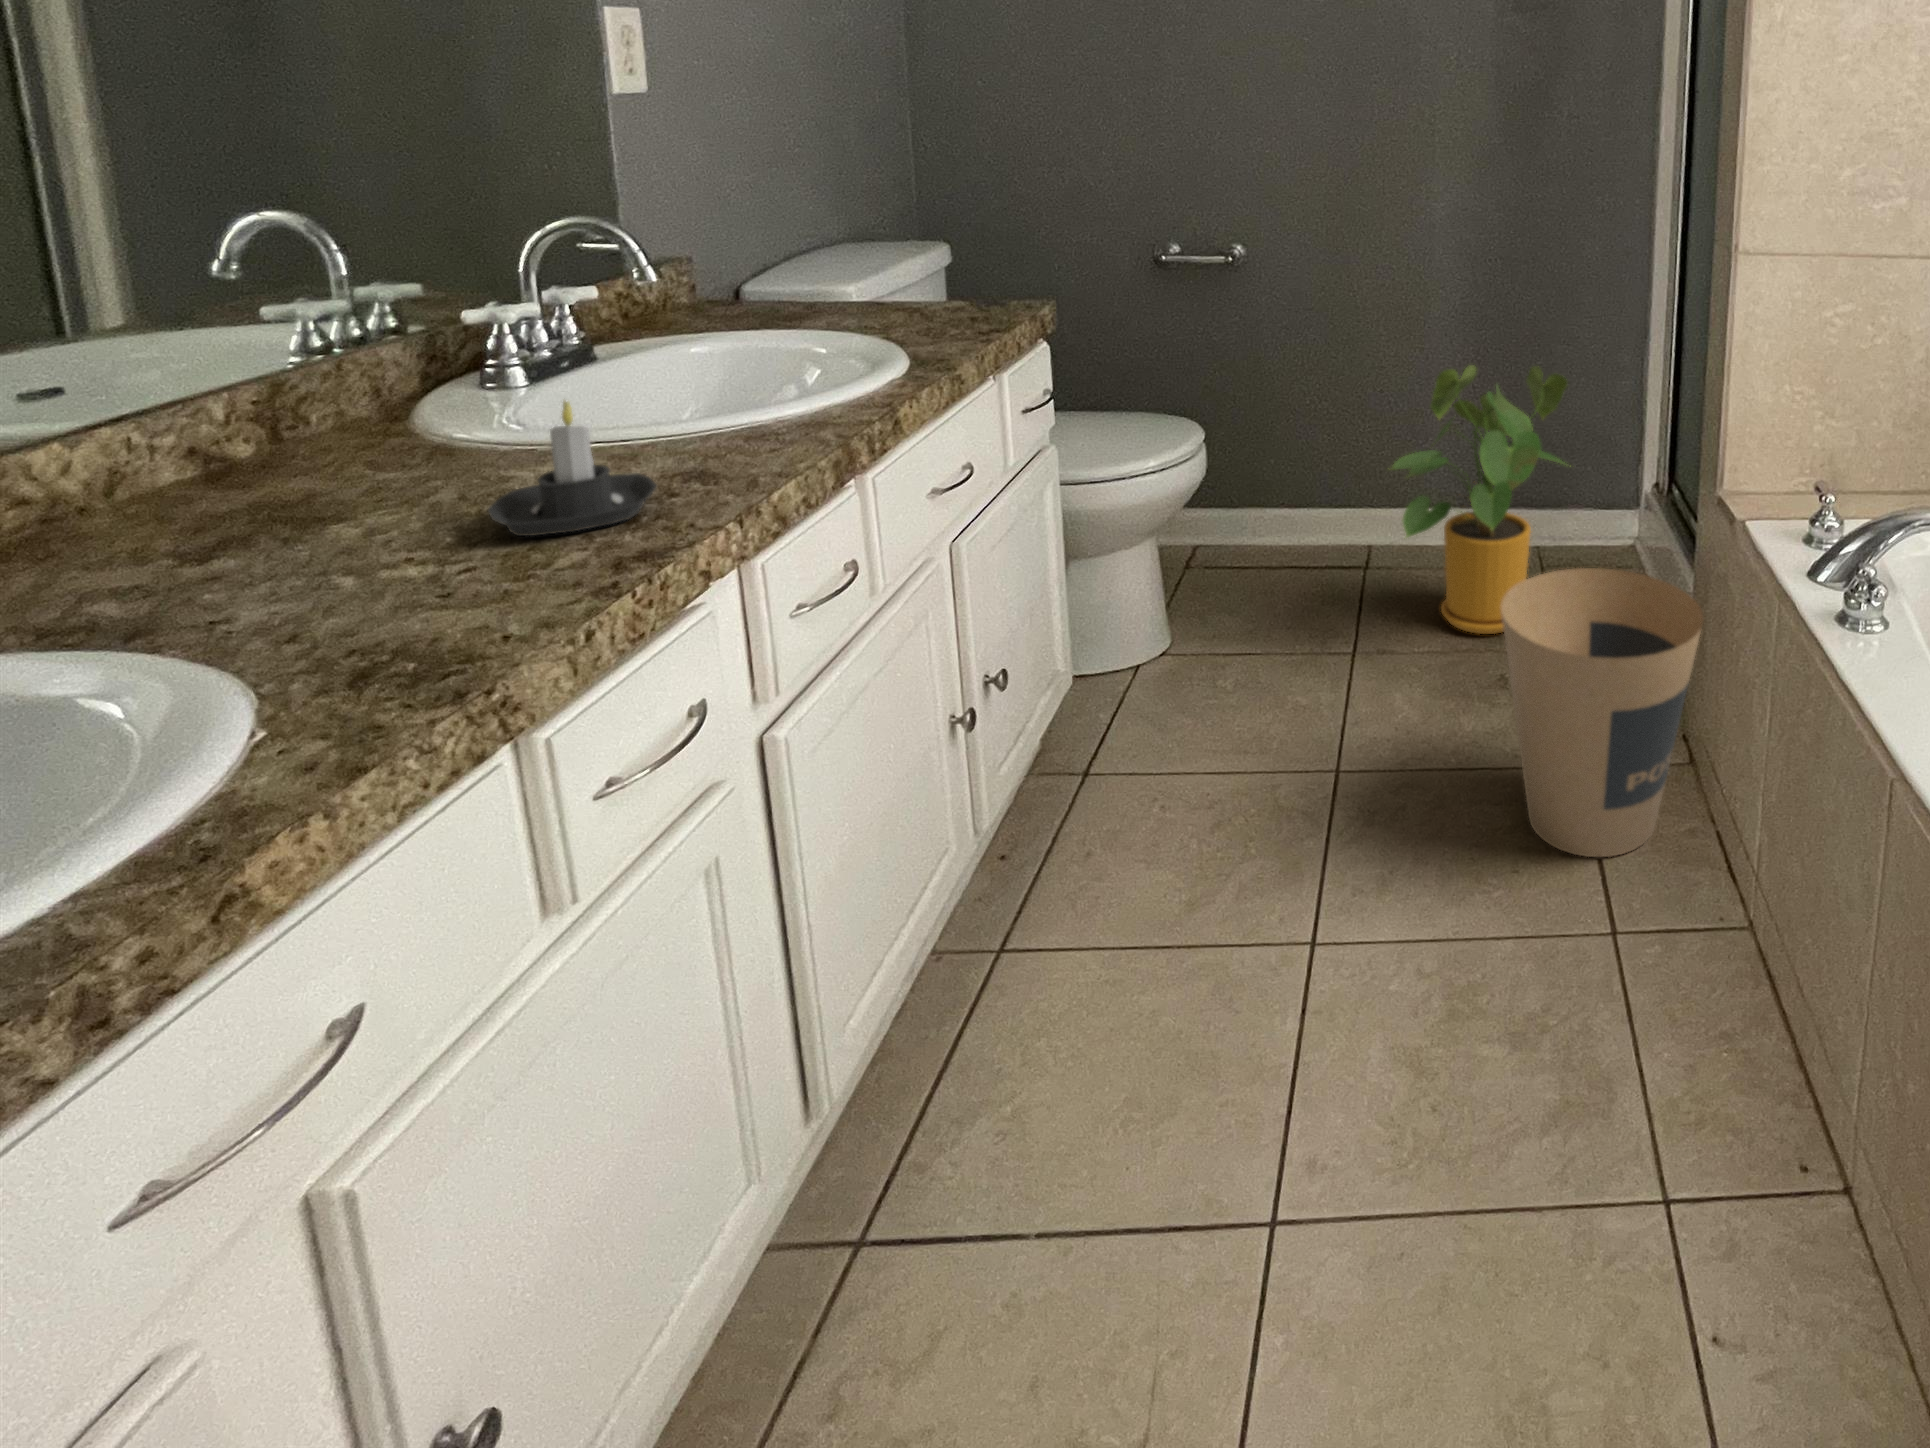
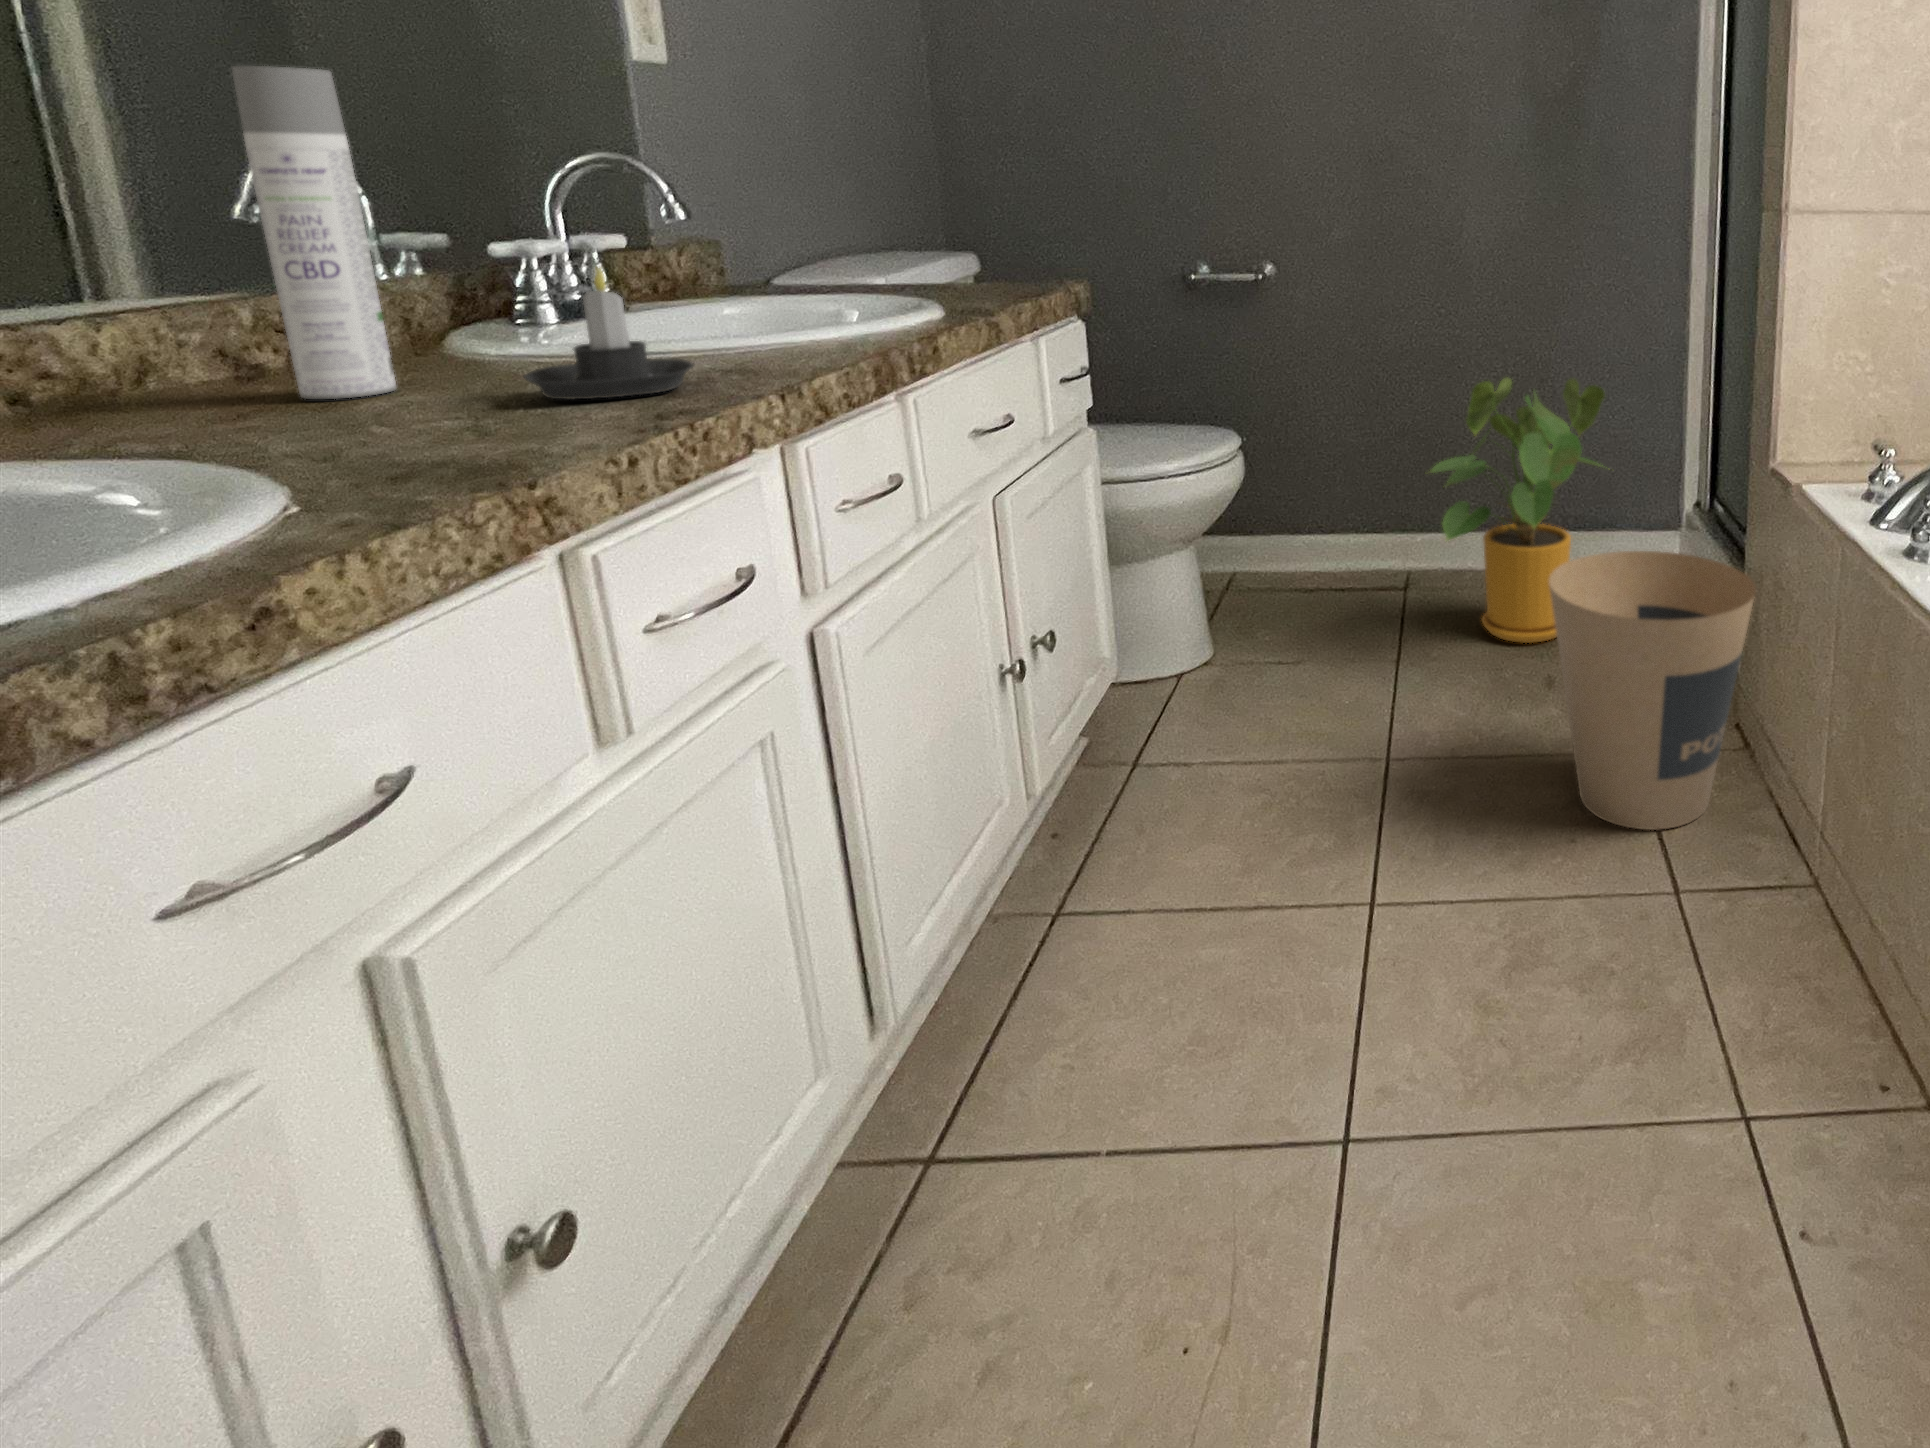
spray bottle: none [218,208,363,525] -> present [232,66,396,399]

